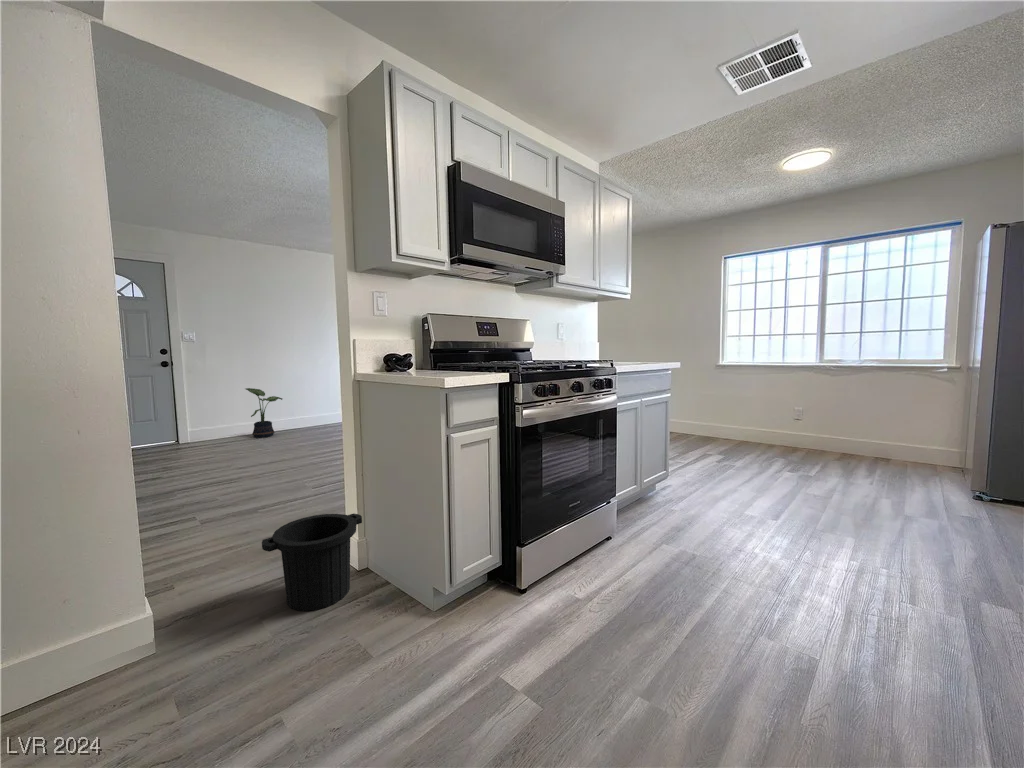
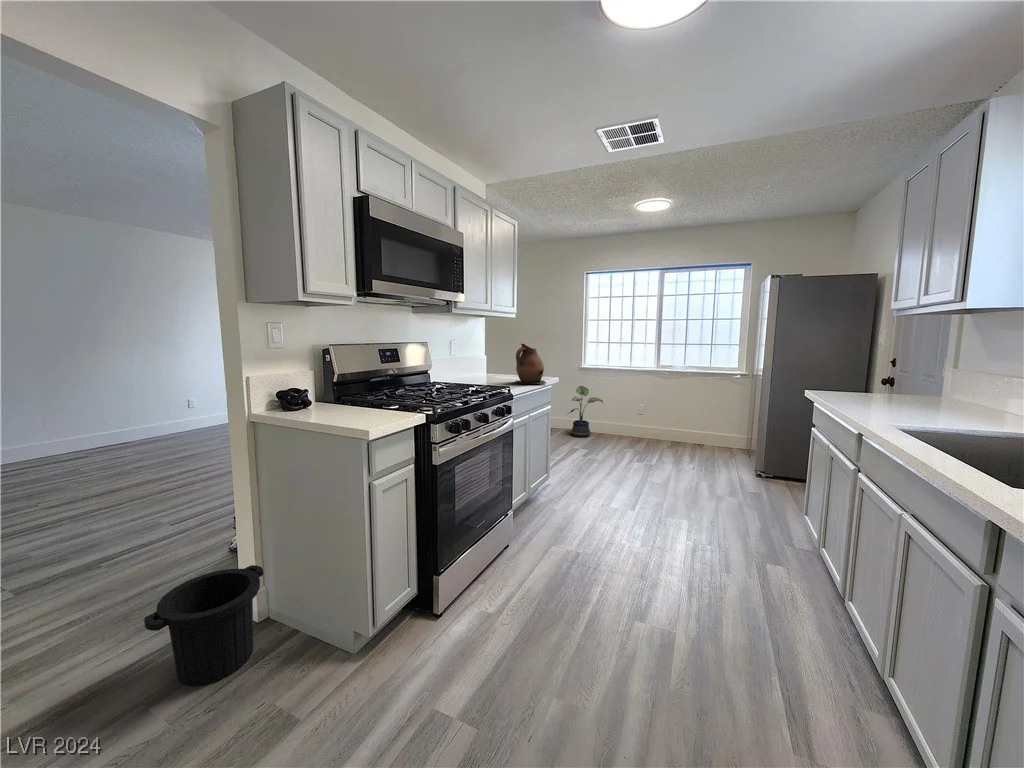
ceramic pitcher: none [625,321,662,365] -> present [515,344,546,384]
potted plant: present [246,388,282,438] -> present [568,386,603,437]

